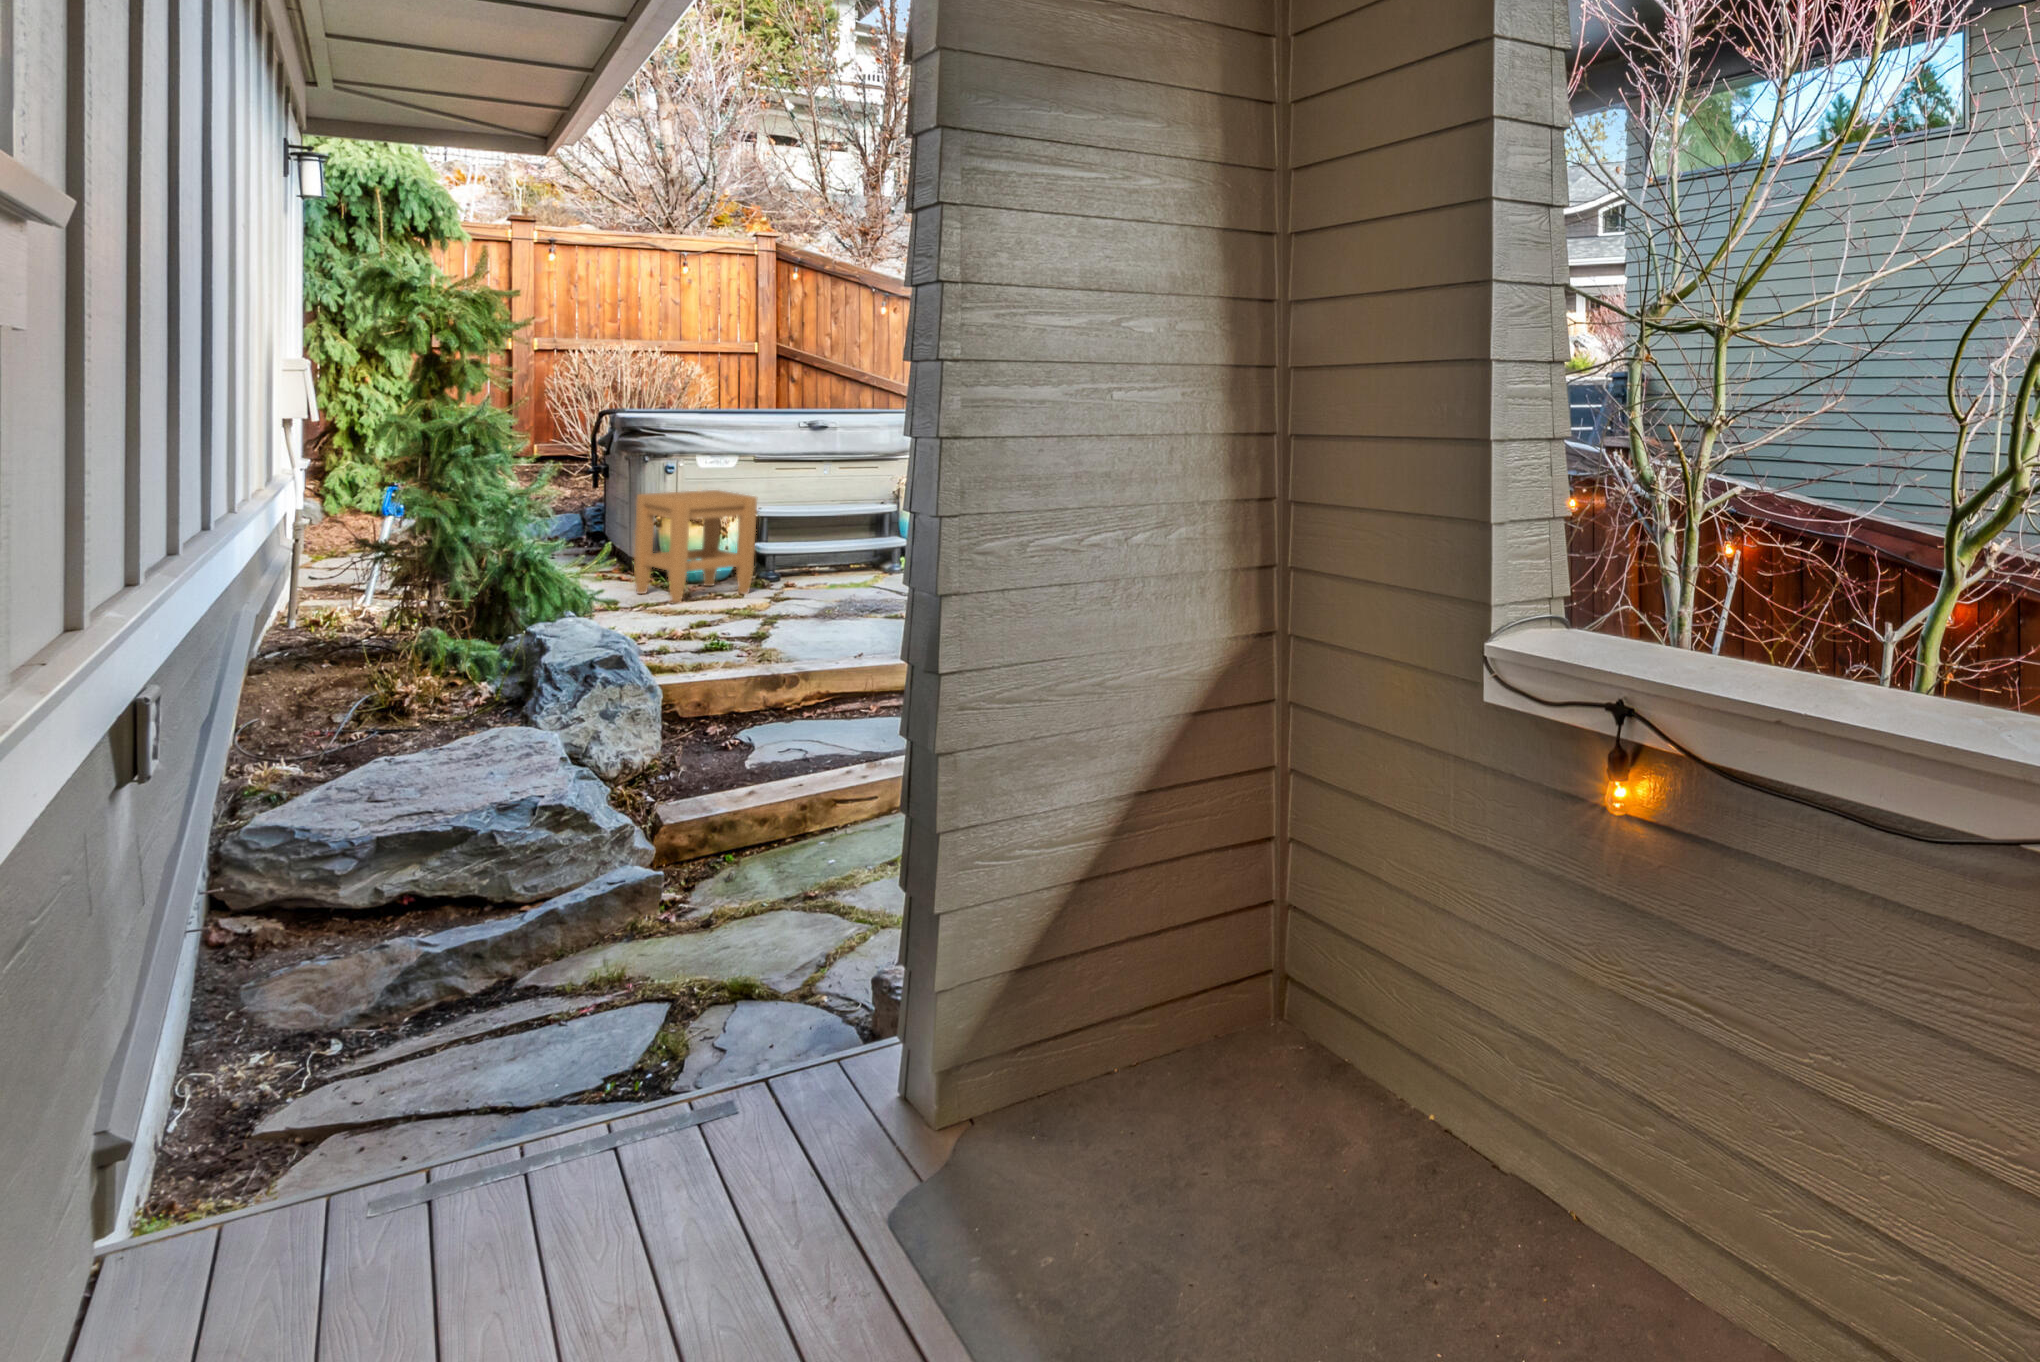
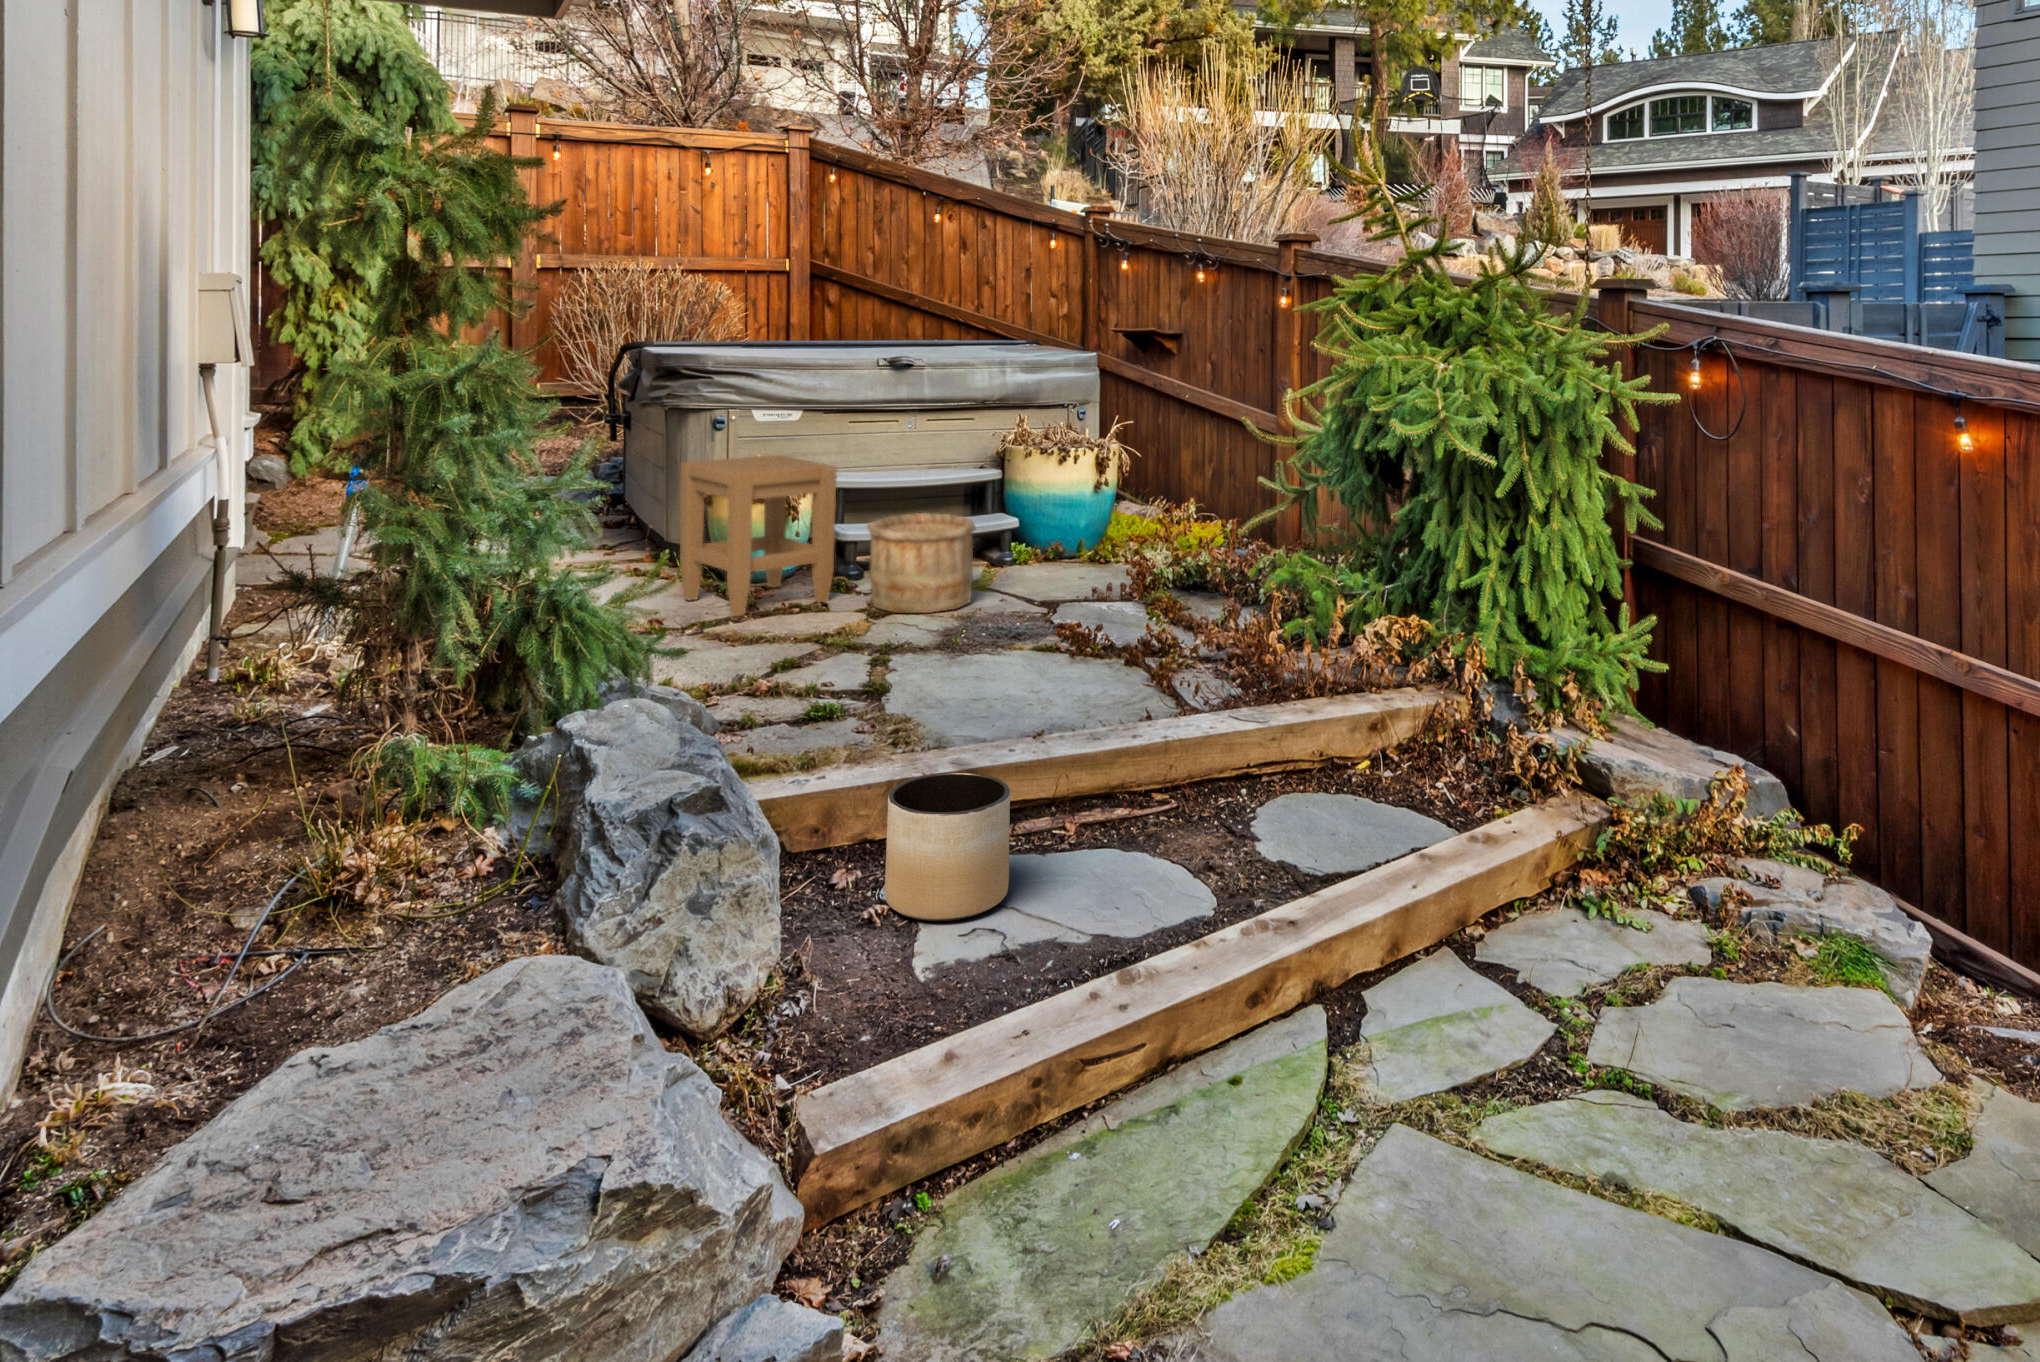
wooden bucket: none [779,531,861,599] -> present [867,513,976,613]
planter: none [736,664,818,744] -> present [885,772,1010,921]

